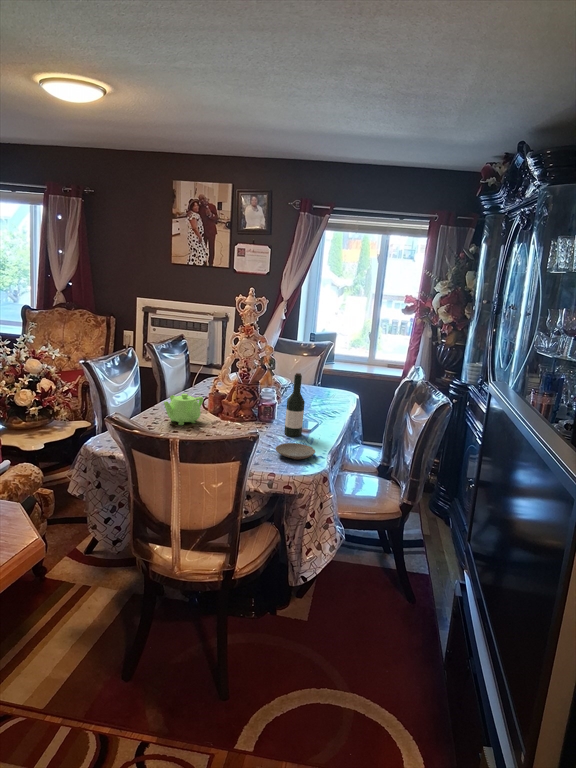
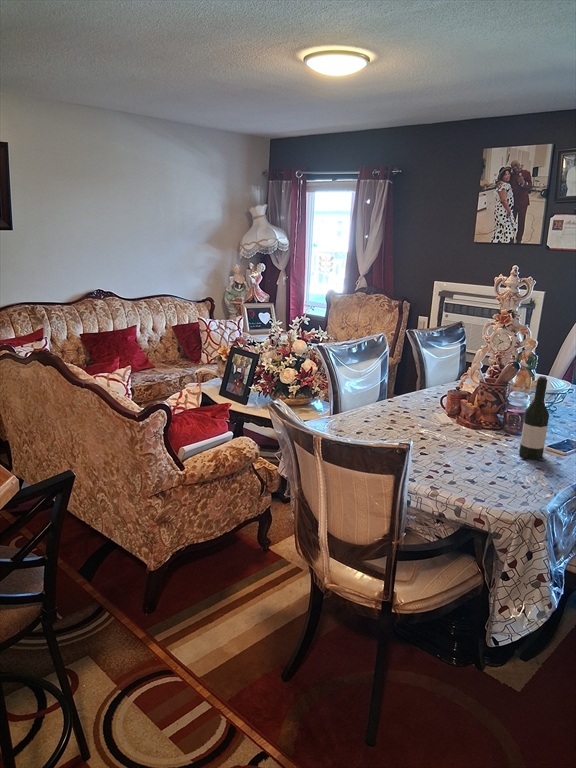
teapot: present [164,394,203,425] -> none [383,388,433,423]
plate: present [276,443,315,459] -> none [483,465,539,489]

